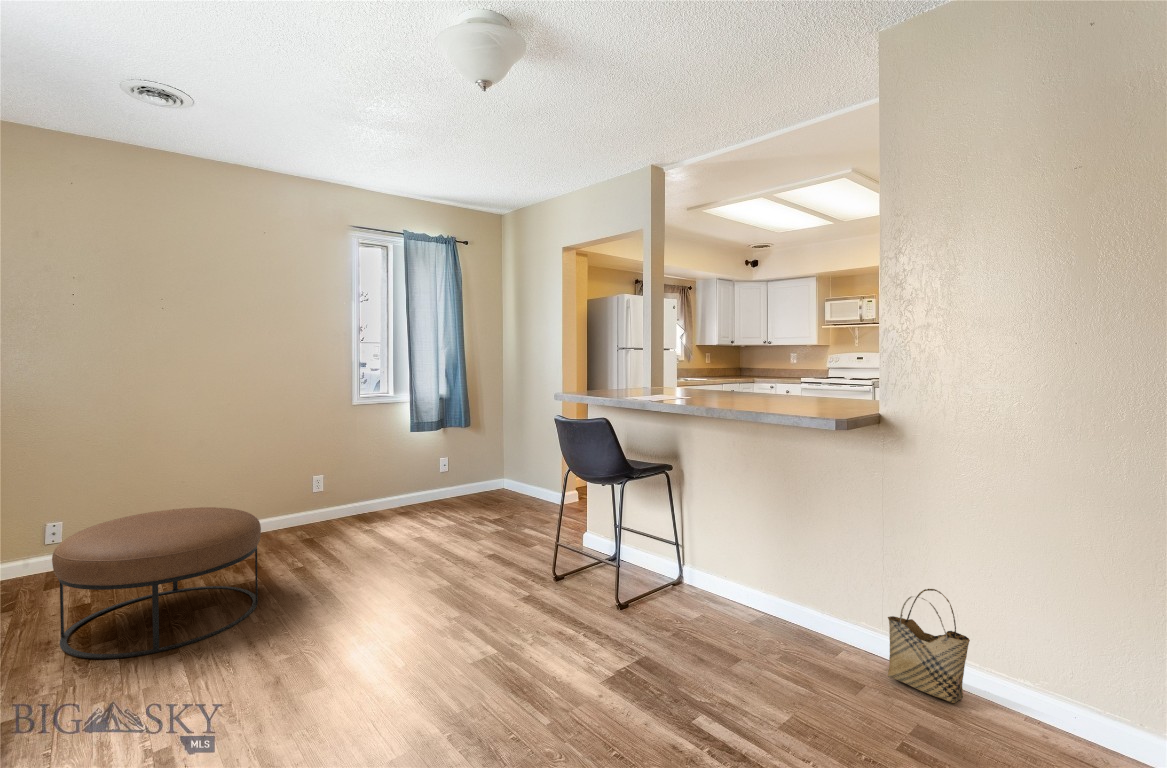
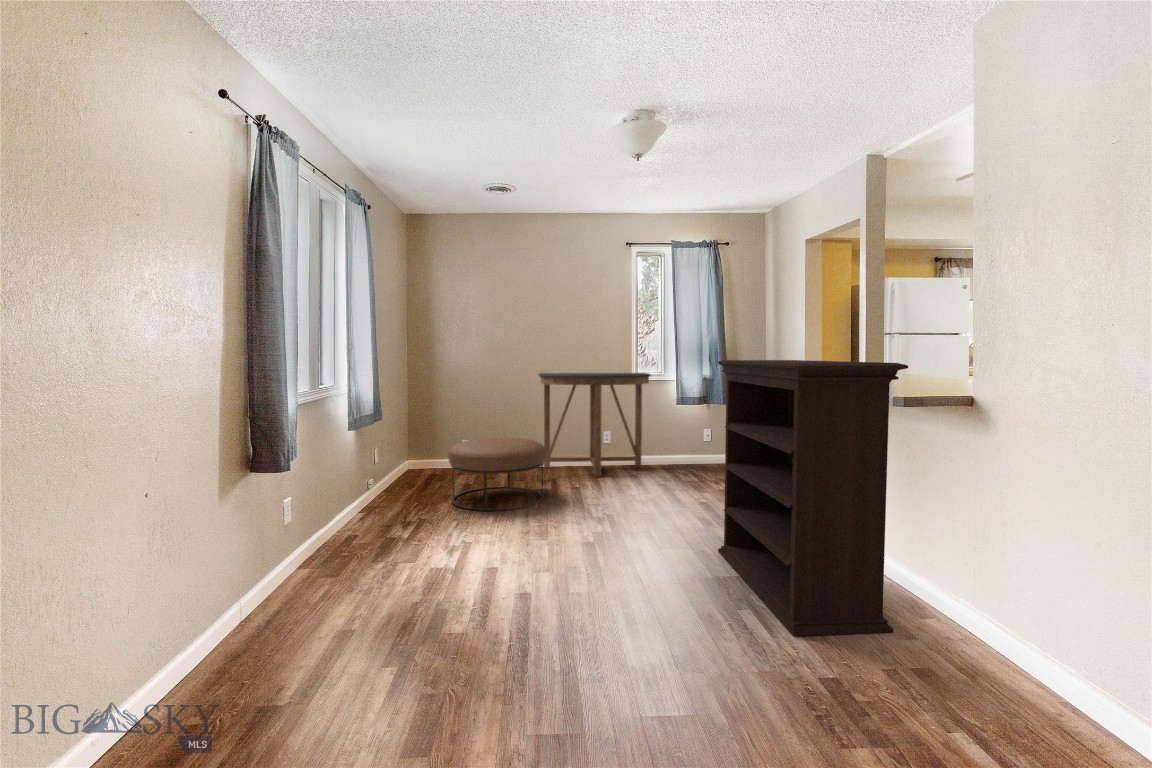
bookshelf: none [575,380,858,739] -> present [718,360,908,636]
console table: none [206,394,386,545] -> present [538,373,651,477]
woven basket: present [888,589,970,703] -> none [949,562,1022,670]

